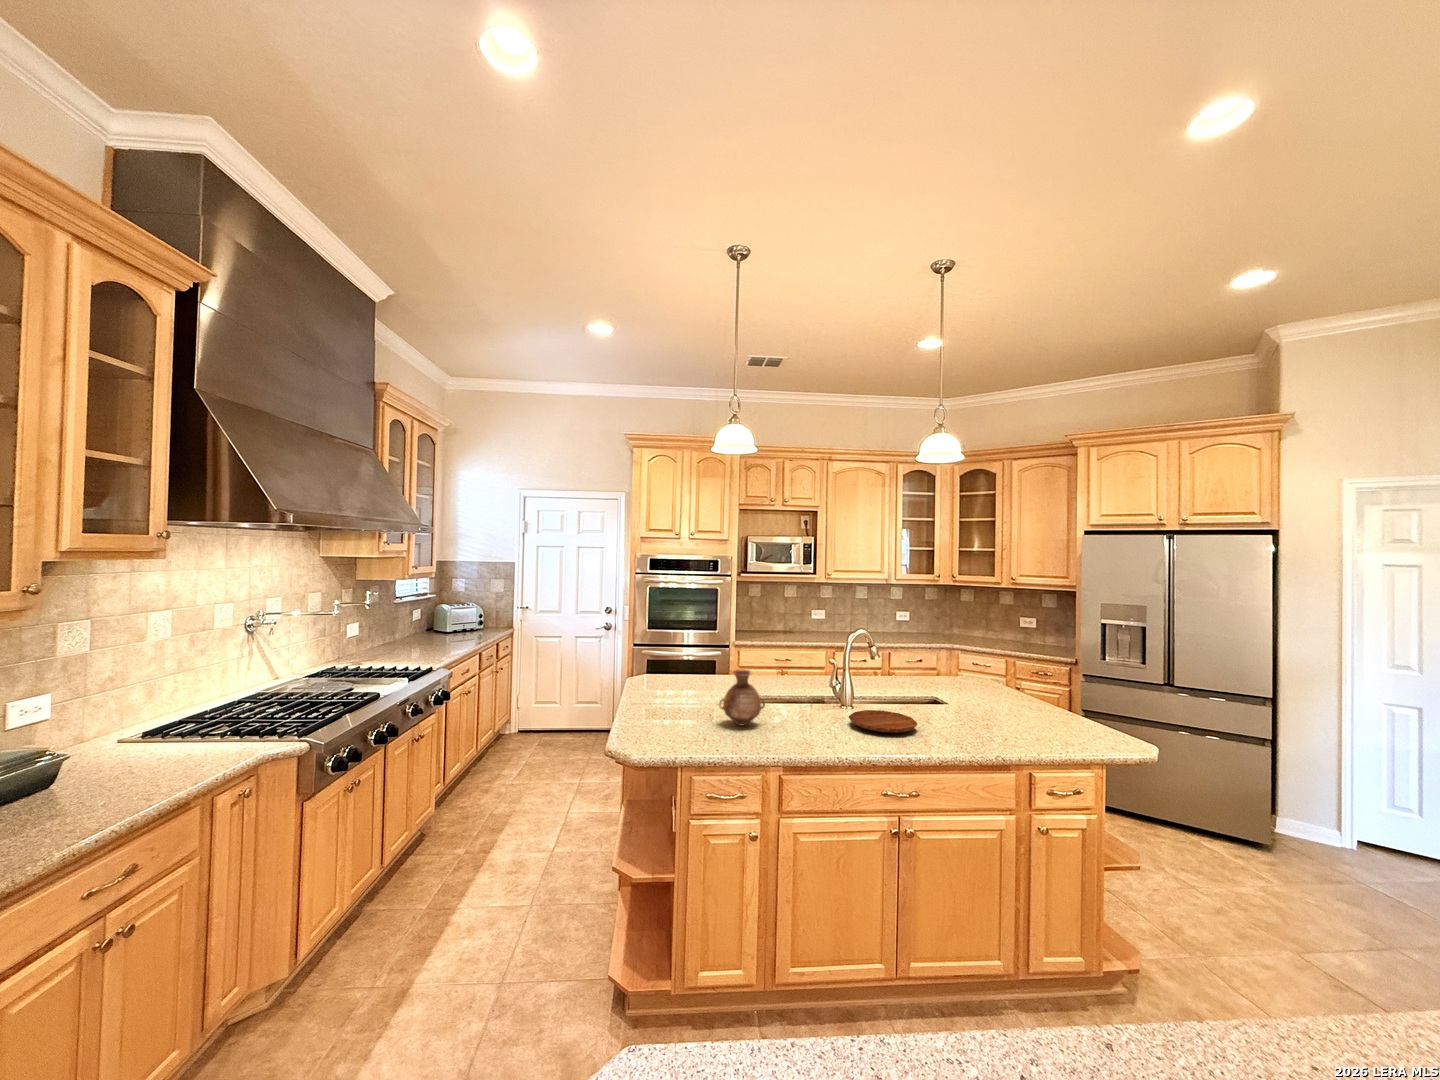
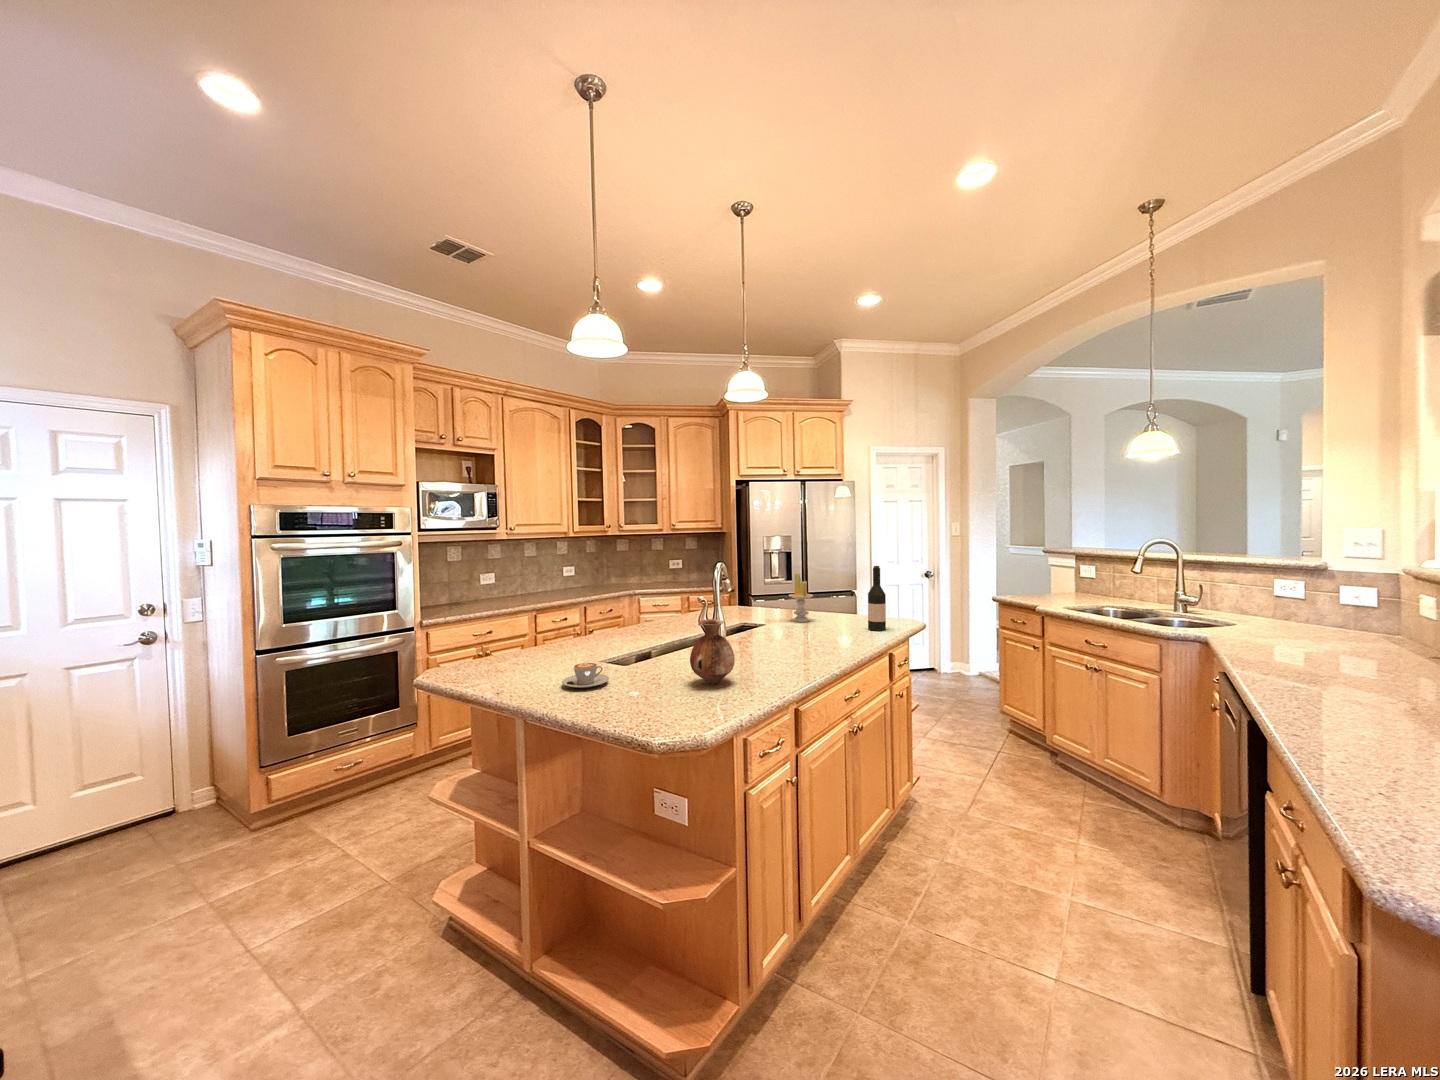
candle: none [983,650,1014,710] -> present [789,573,813,622]
wine bottle: none [1037,654,1063,741] -> present [868,566,886,631]
coffee cup: none [664,685,699,704] -> present [562,663,609,688]
tray: present [849,710,918,733] -> none [765,637,827,653]

